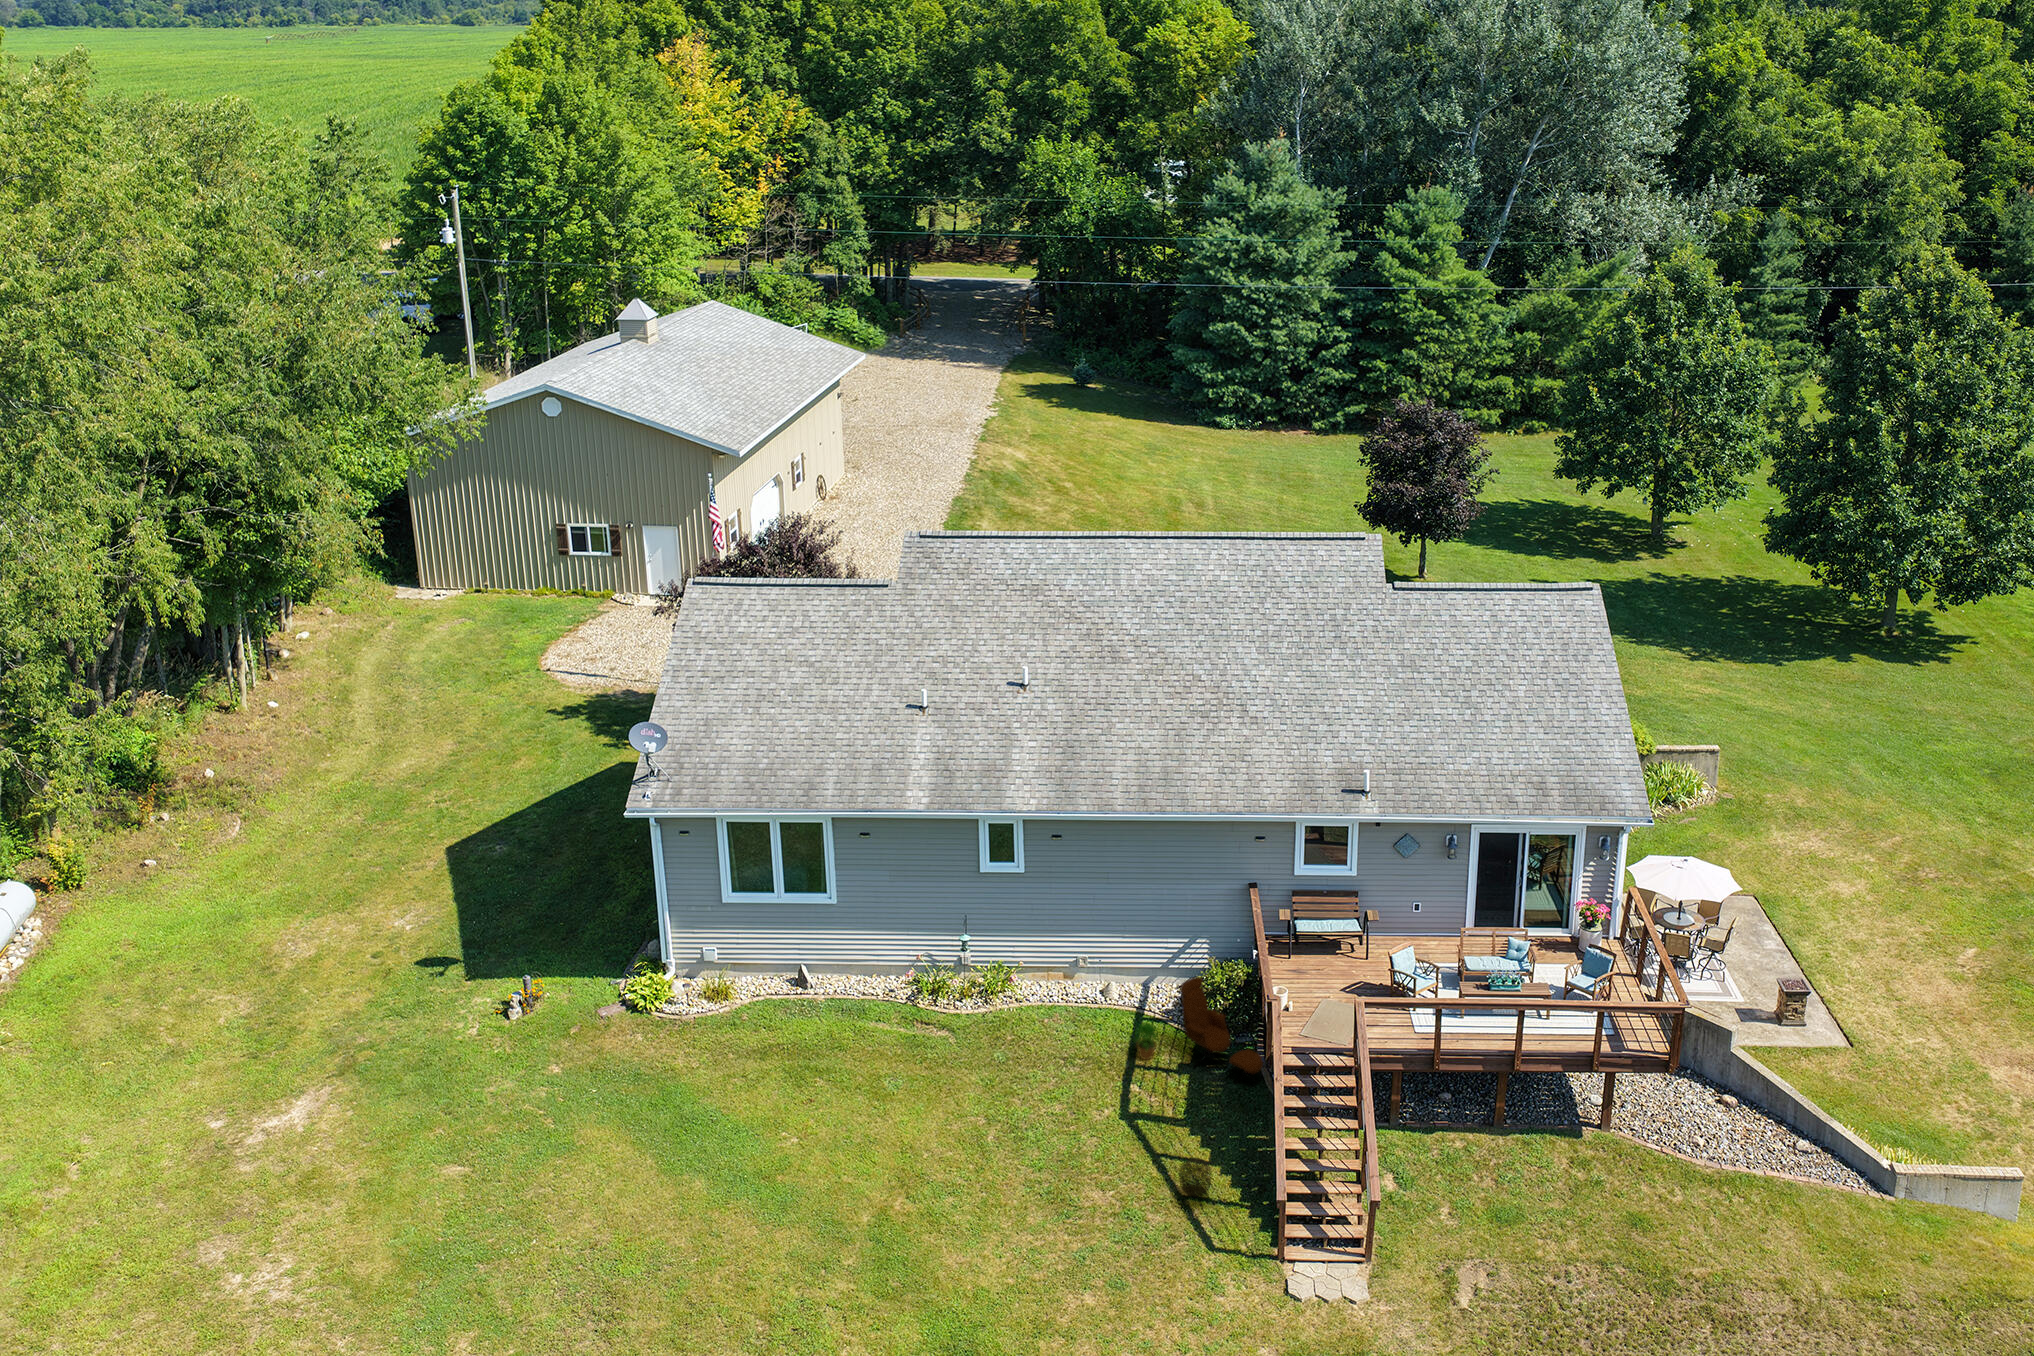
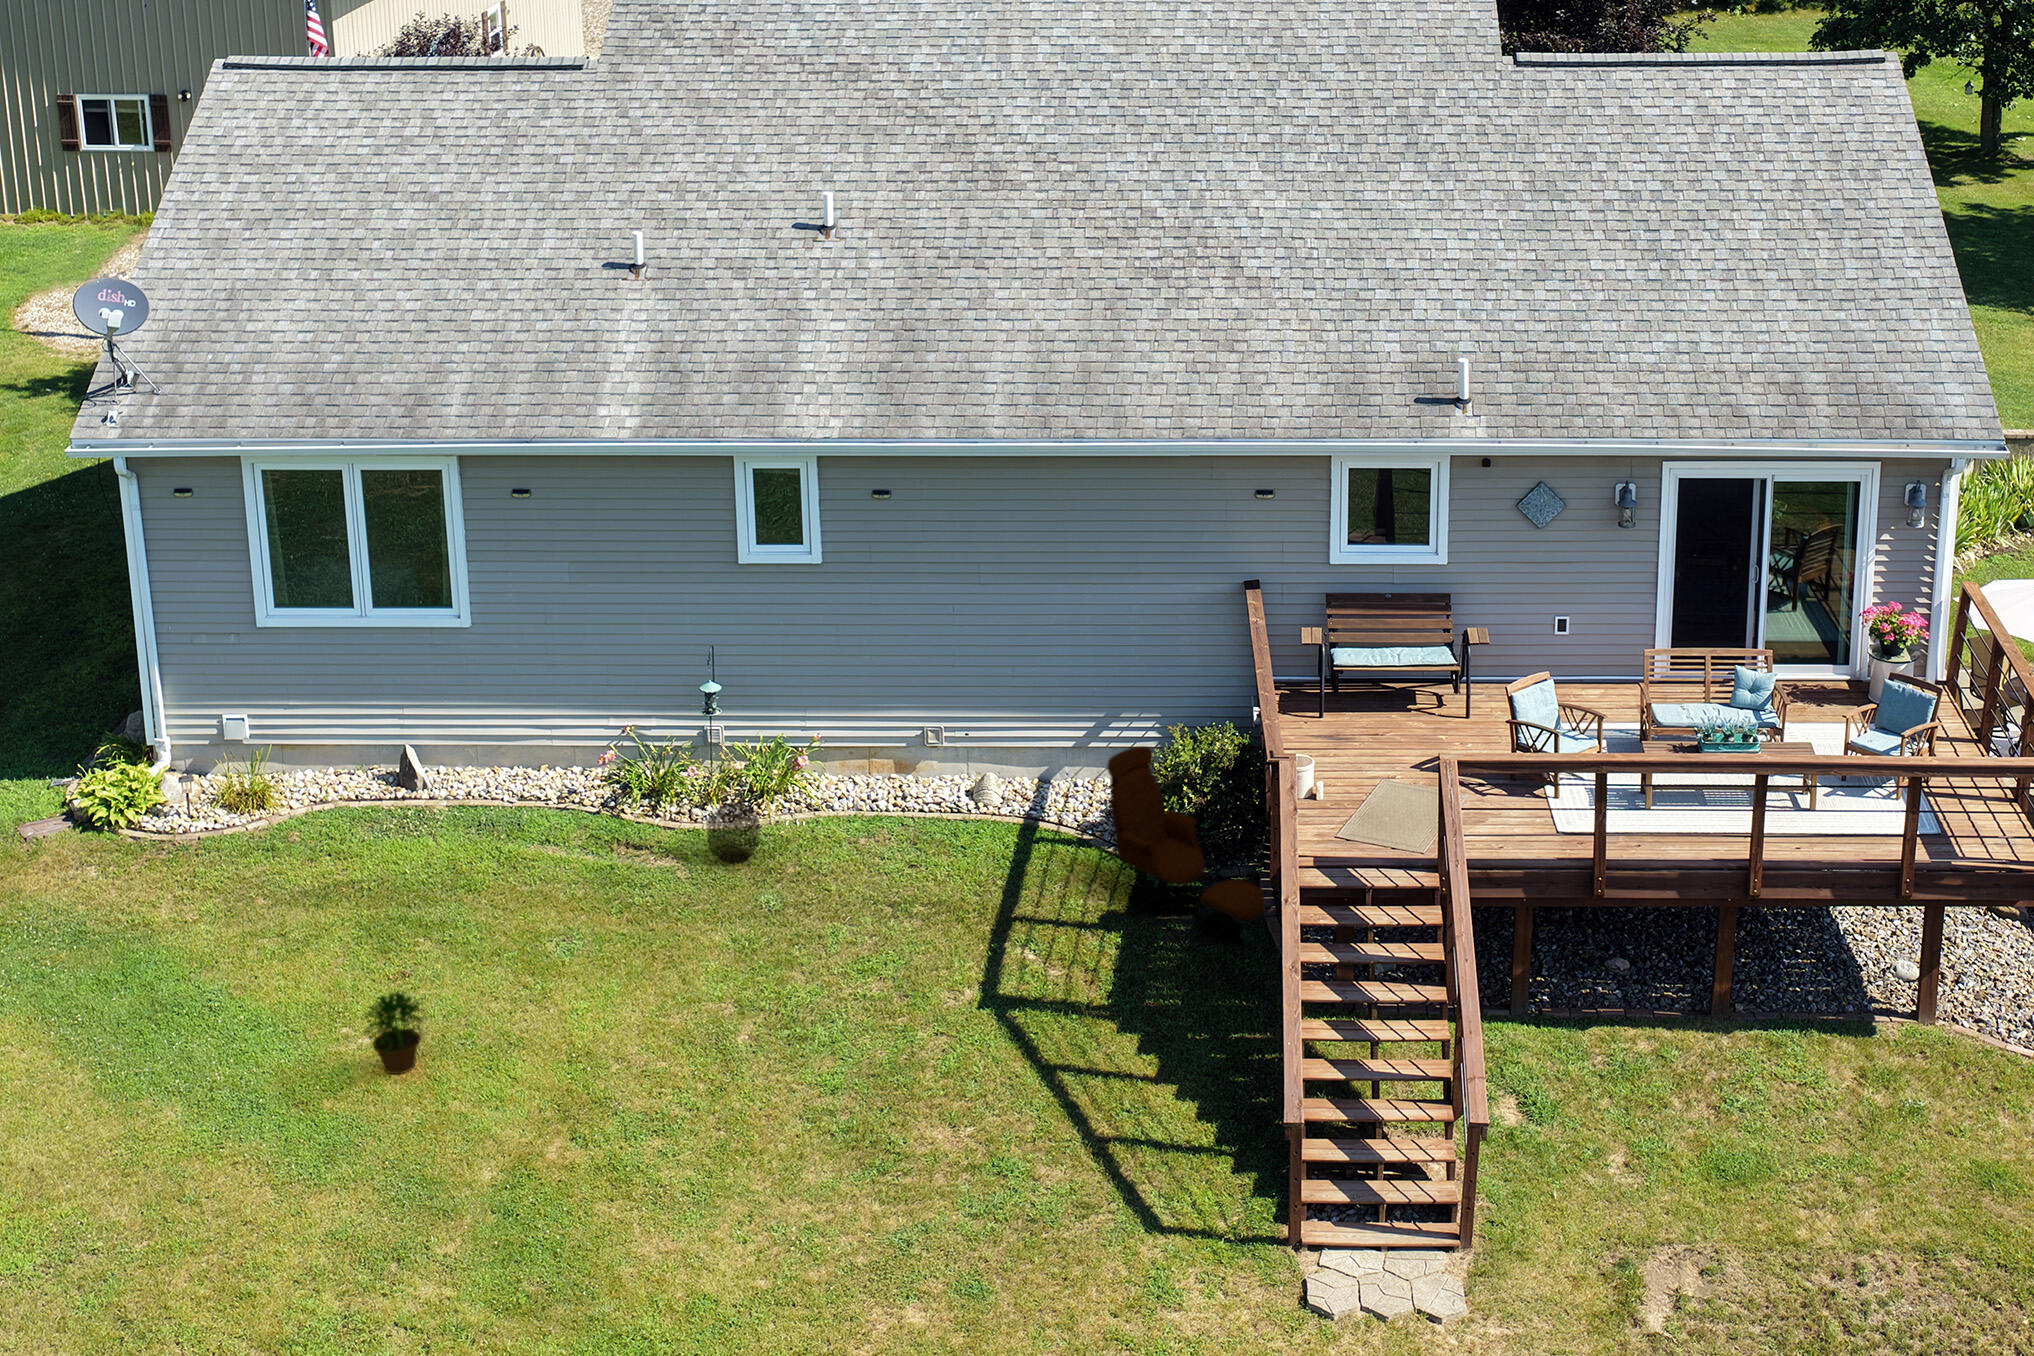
potted plant: present [1135,1022,1158,1060] -> present [364,992,425,1074]
woven basket: present [1179,1158,1211,1196] -> present [706,803,760,863]

